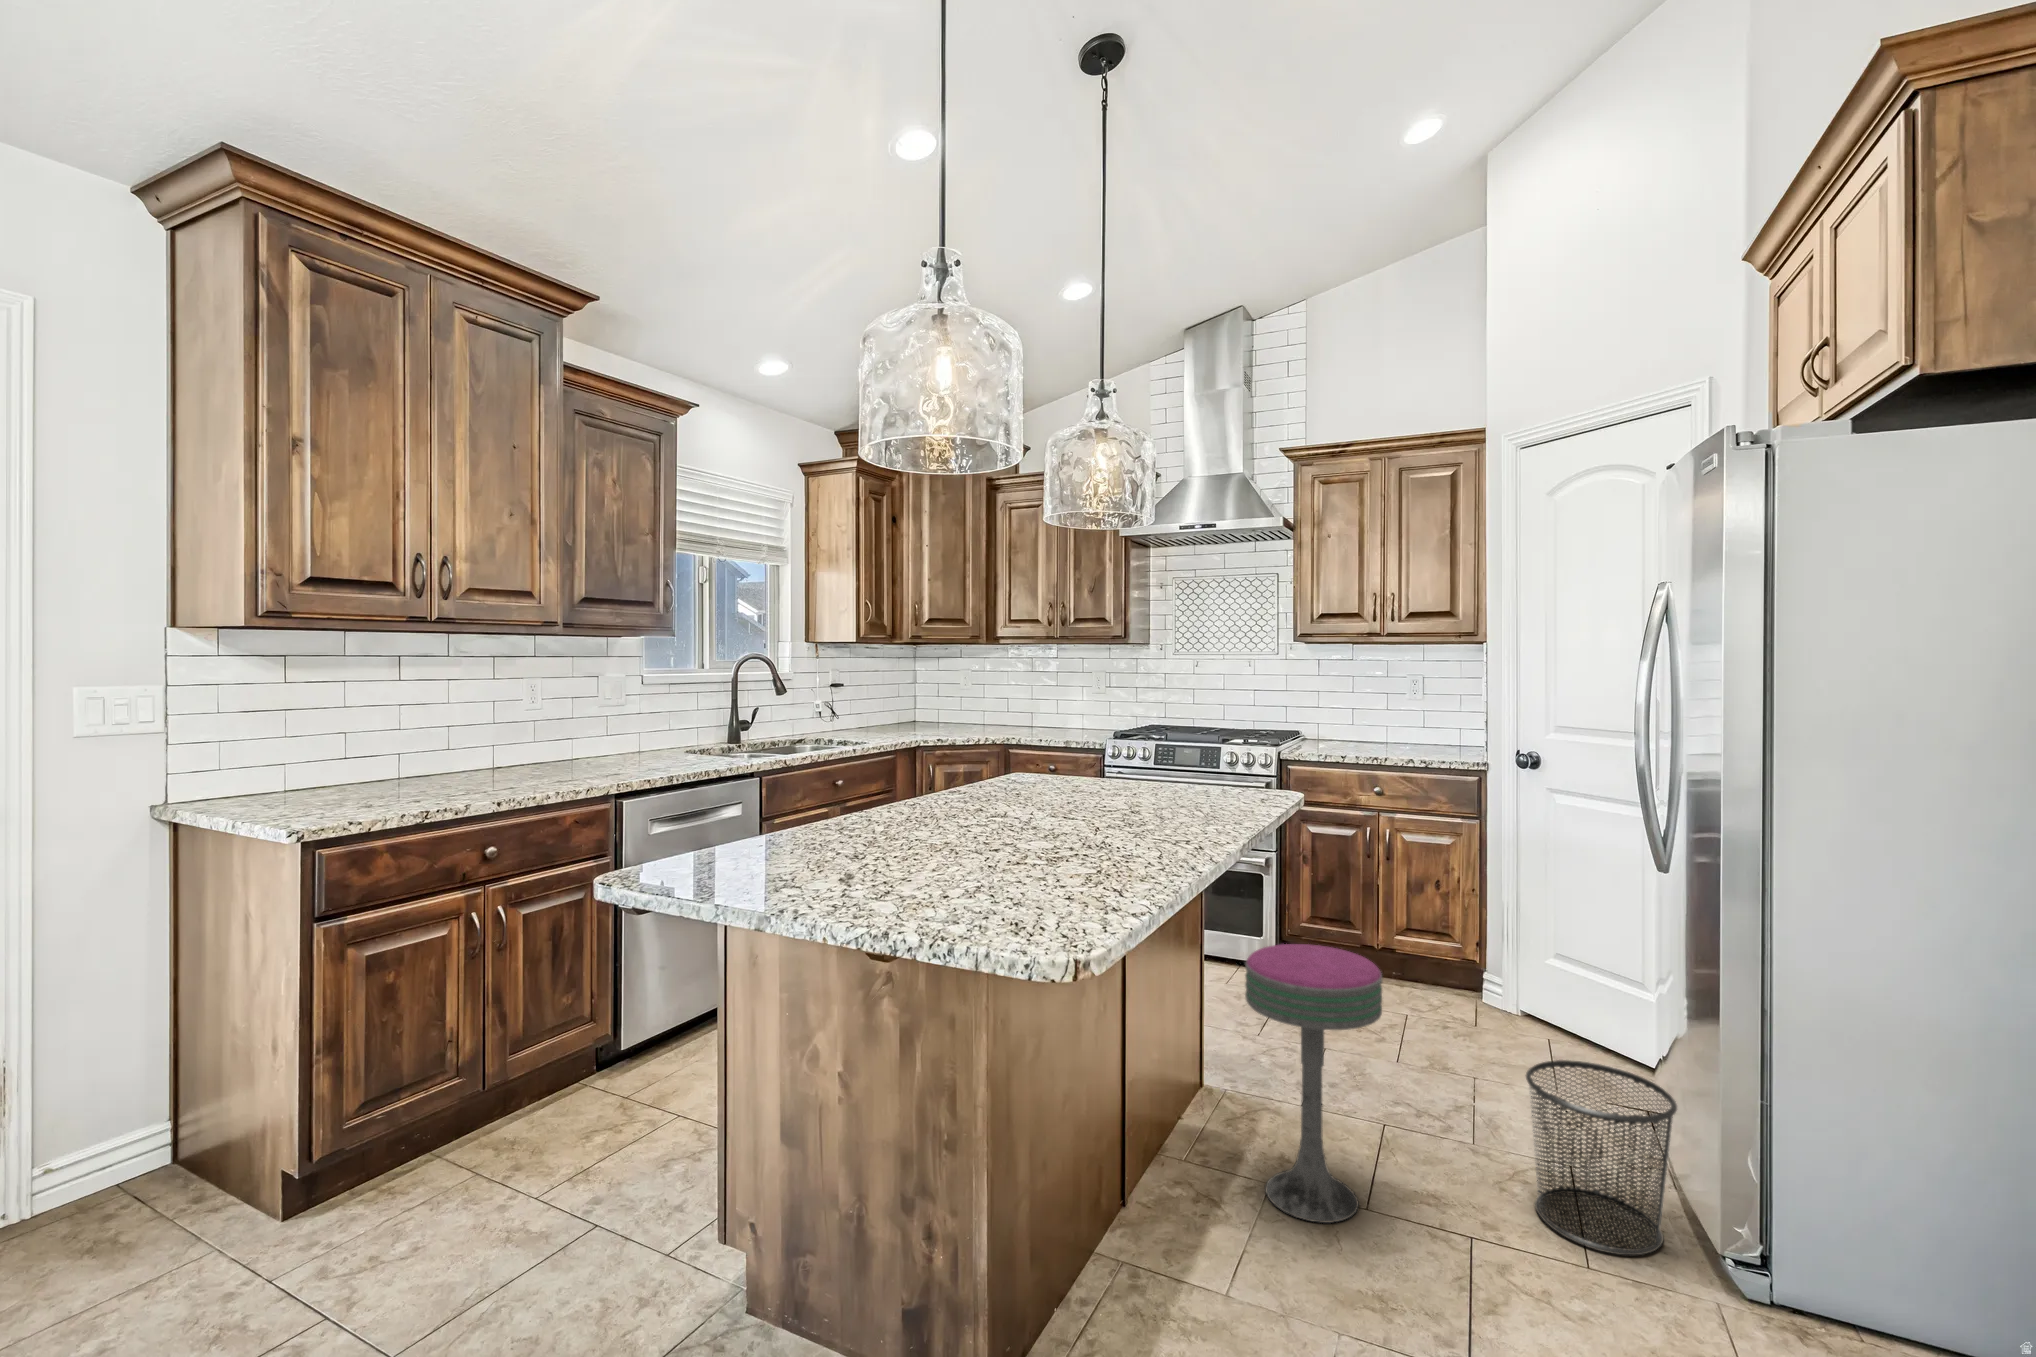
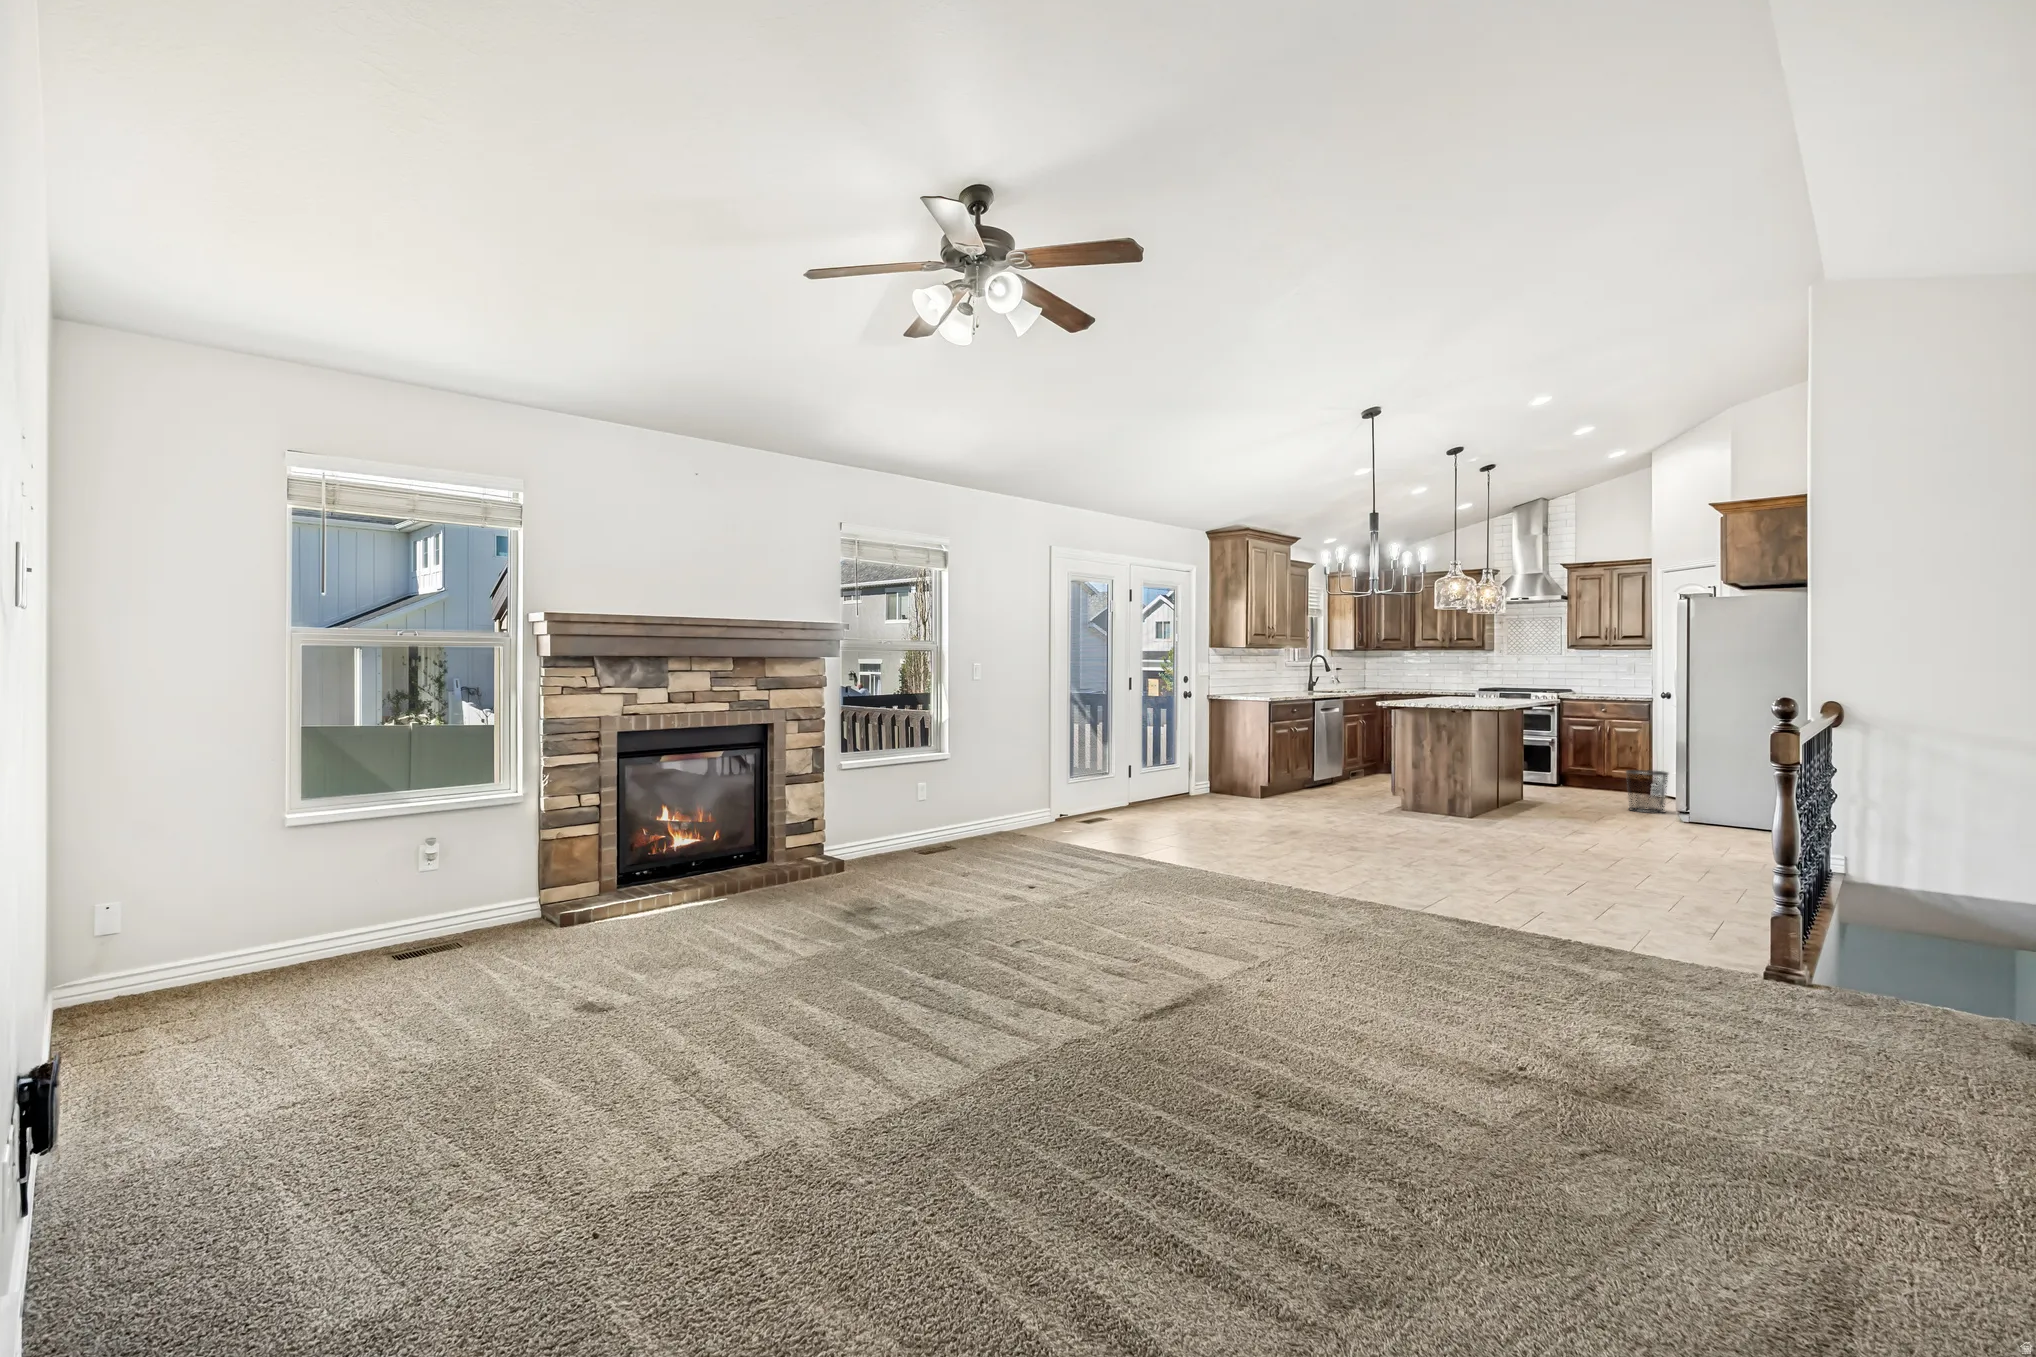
bar stool: present [1245,944,1382,1223] -> none [1535,736,1578,807]

